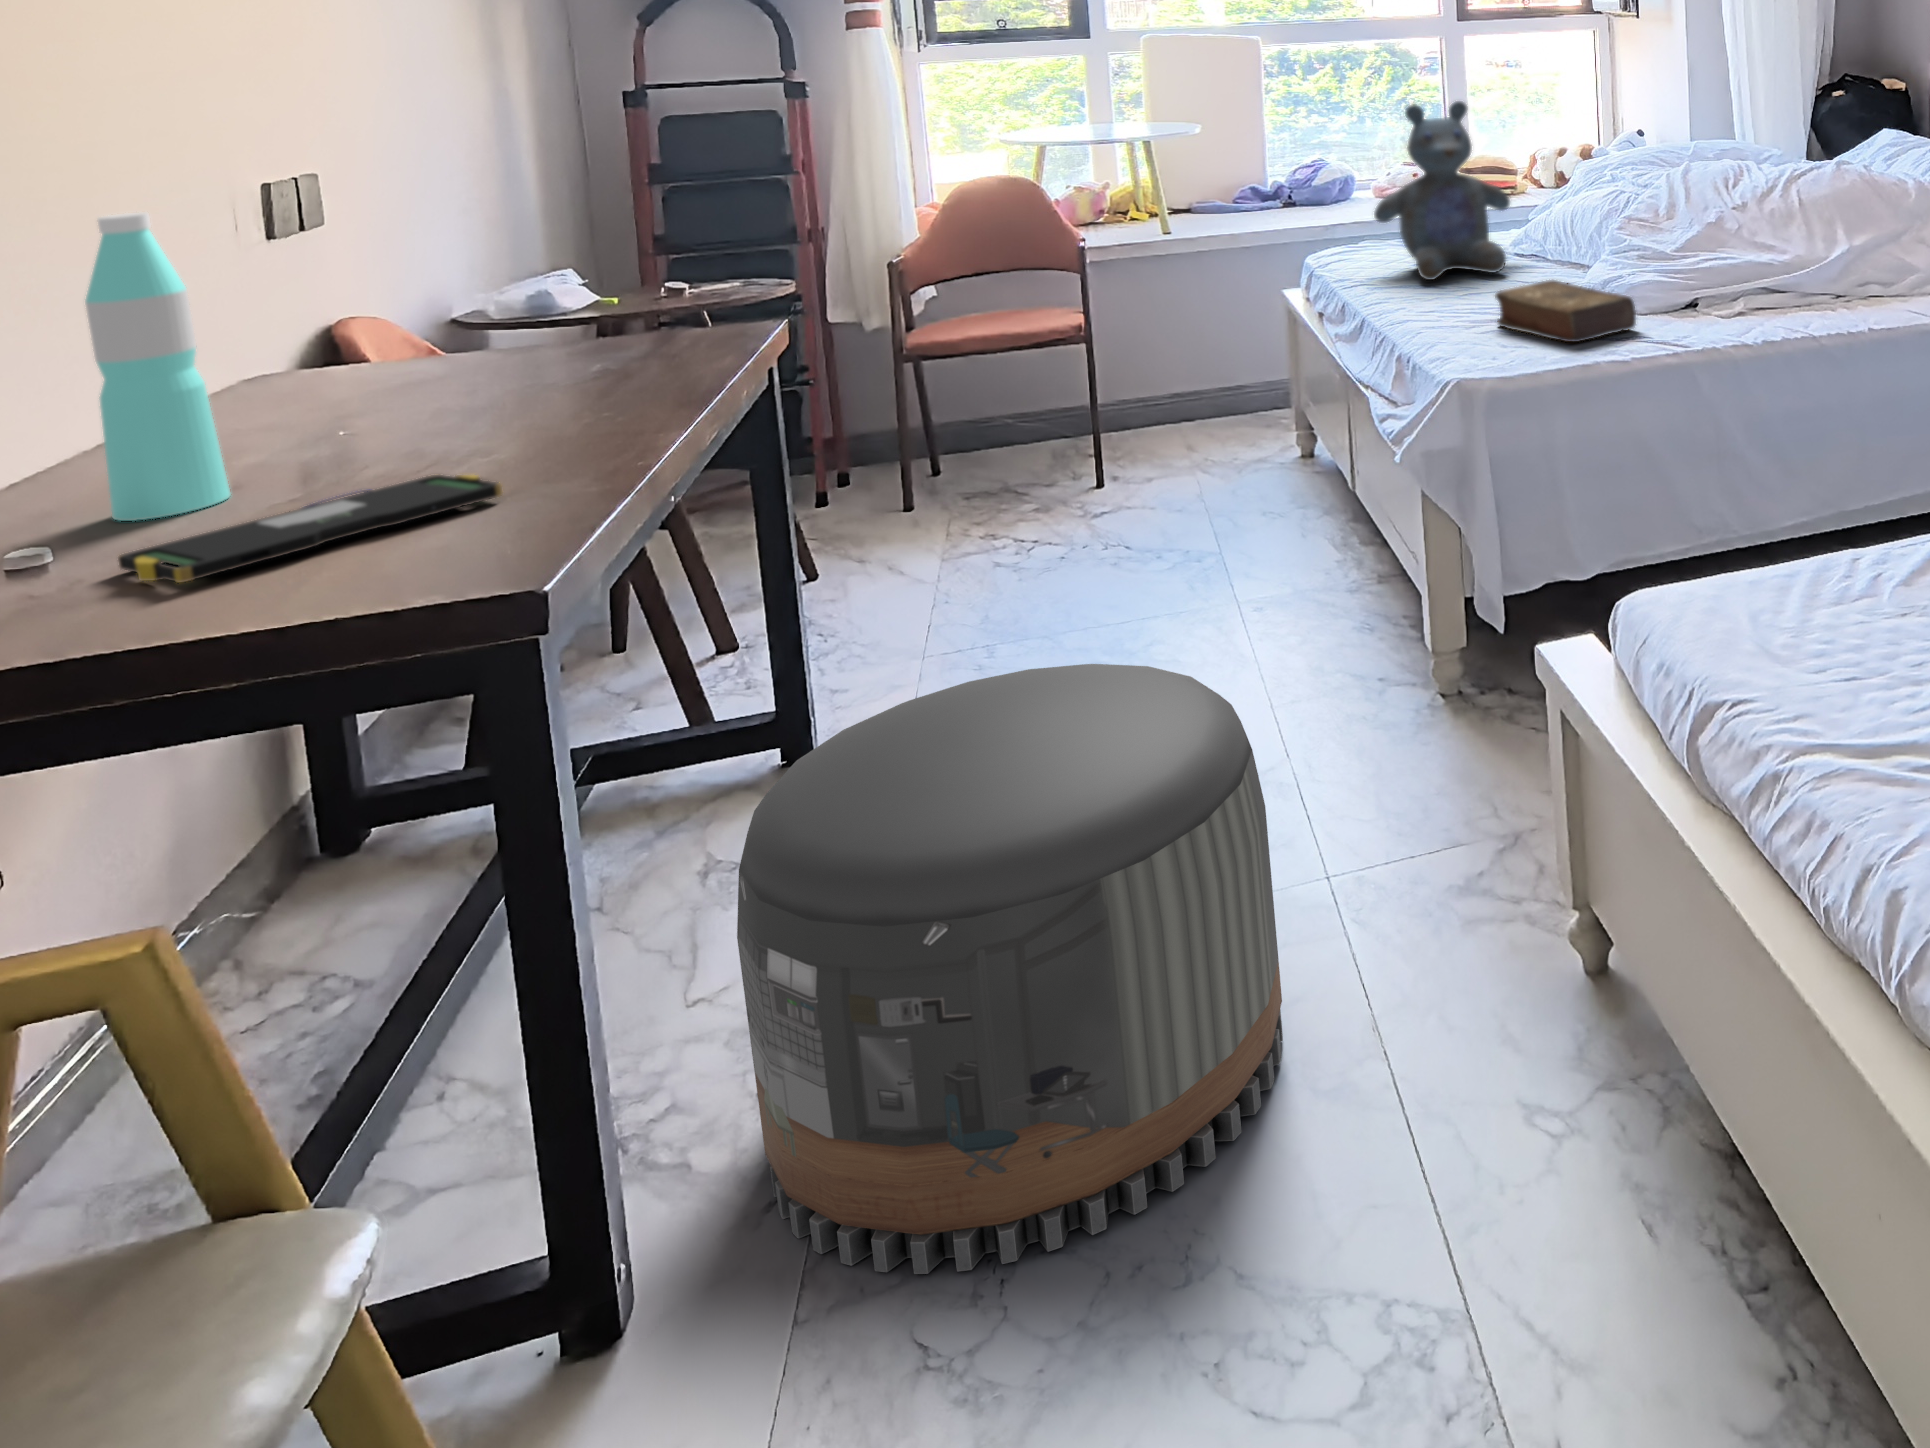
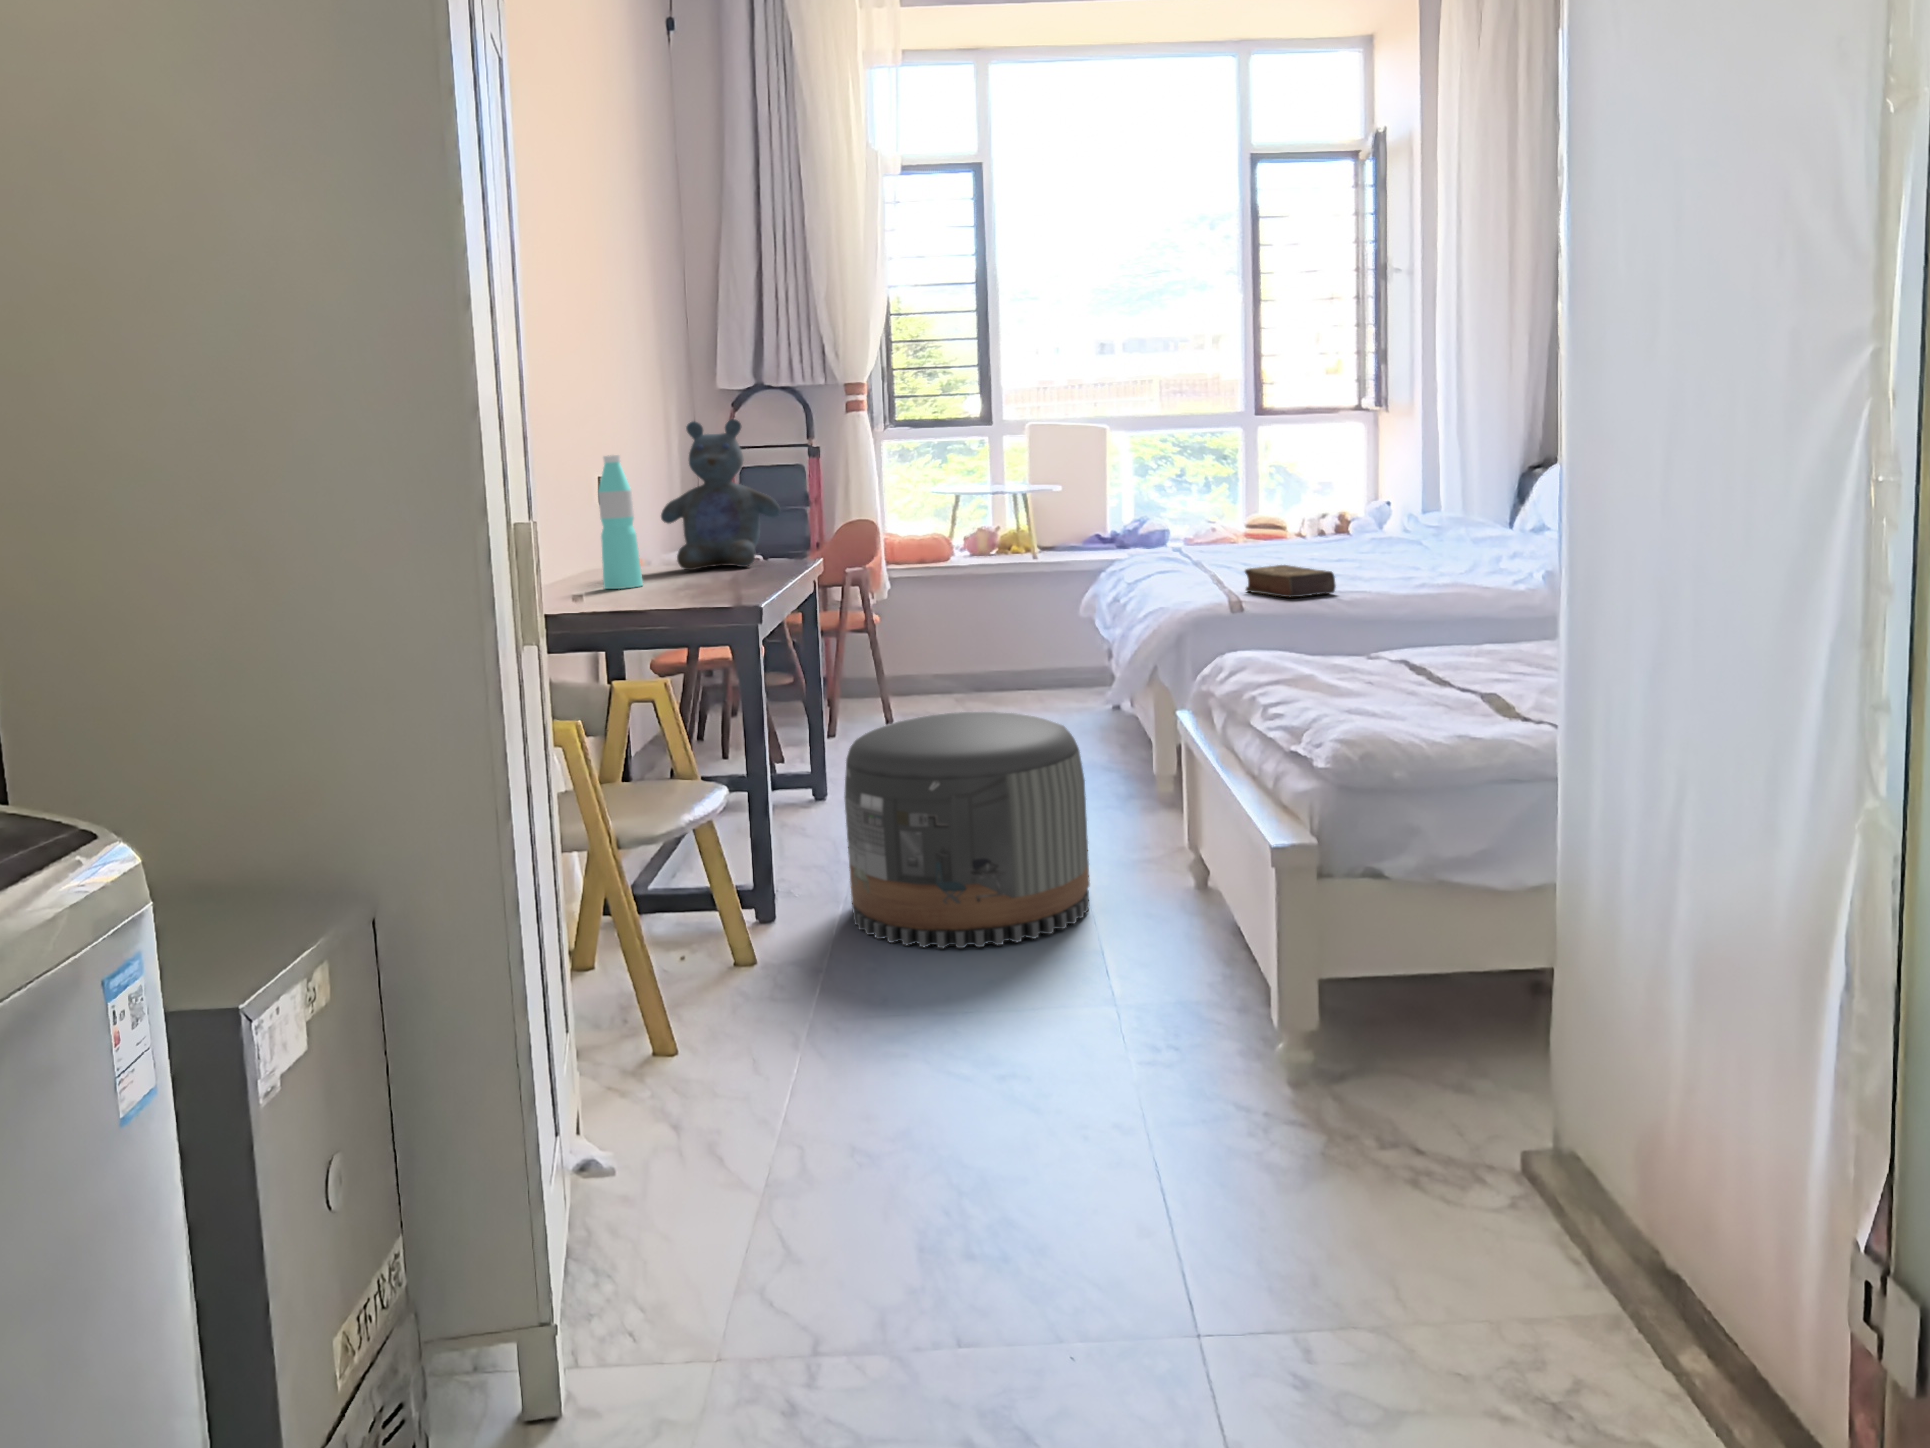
stuffed bear: present [1374,101,1510,280] -> present [661,419,781,570]
tablet: present [118,475,502,582] -> none [628,574,759,594]

